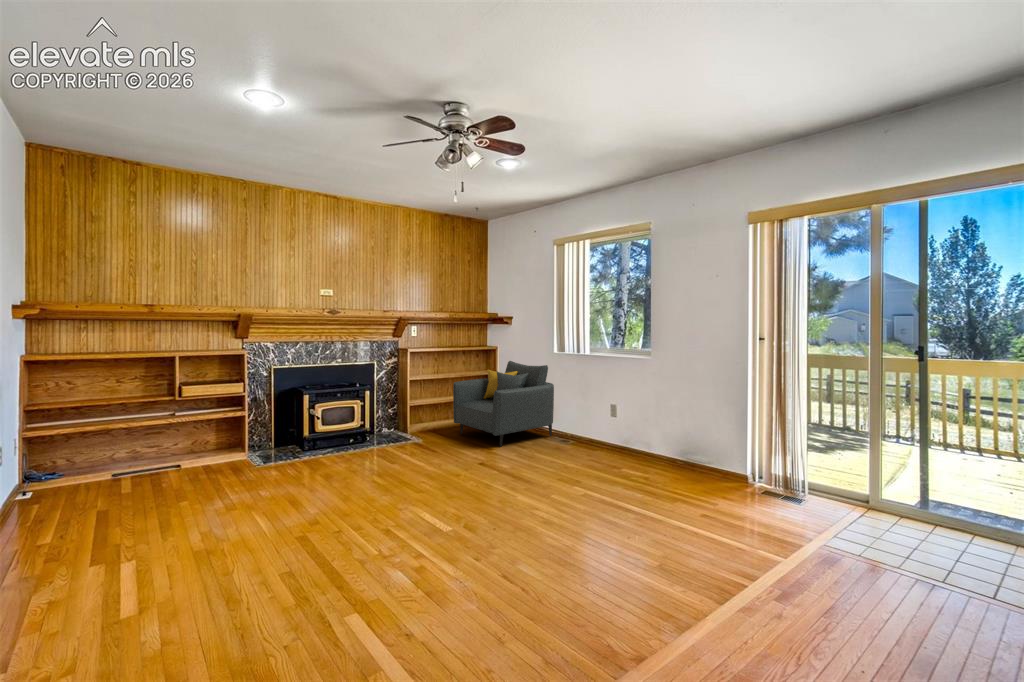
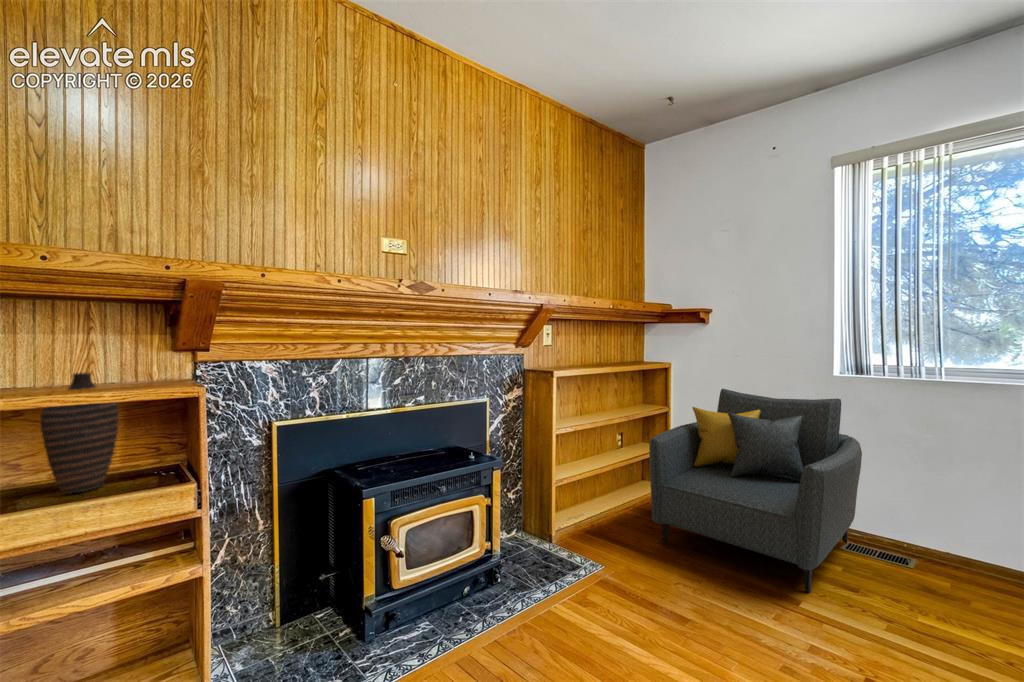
decorative vase: none [198,346,219,384] -> present [40,373,119,494]

